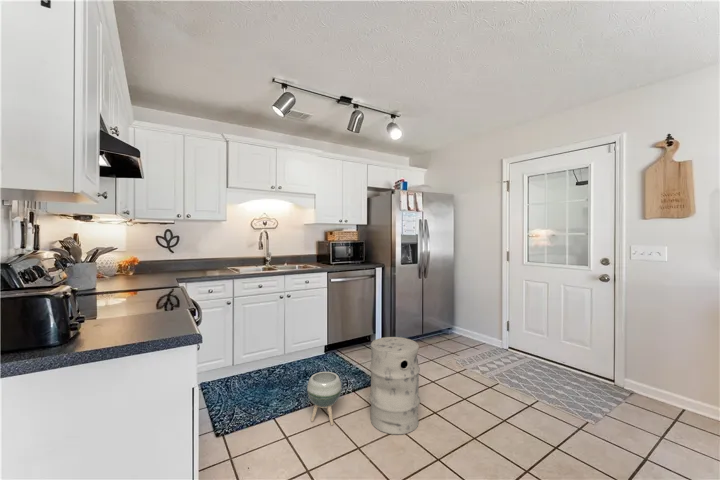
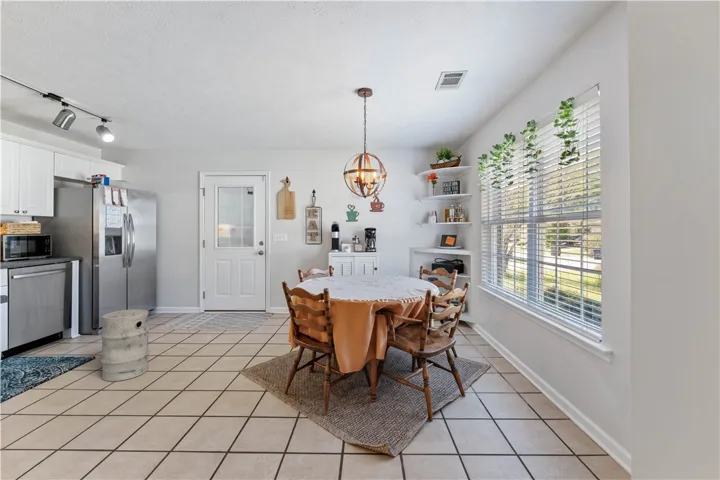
planter: present [307,372,341,425] -> none [27,352,71,400]

